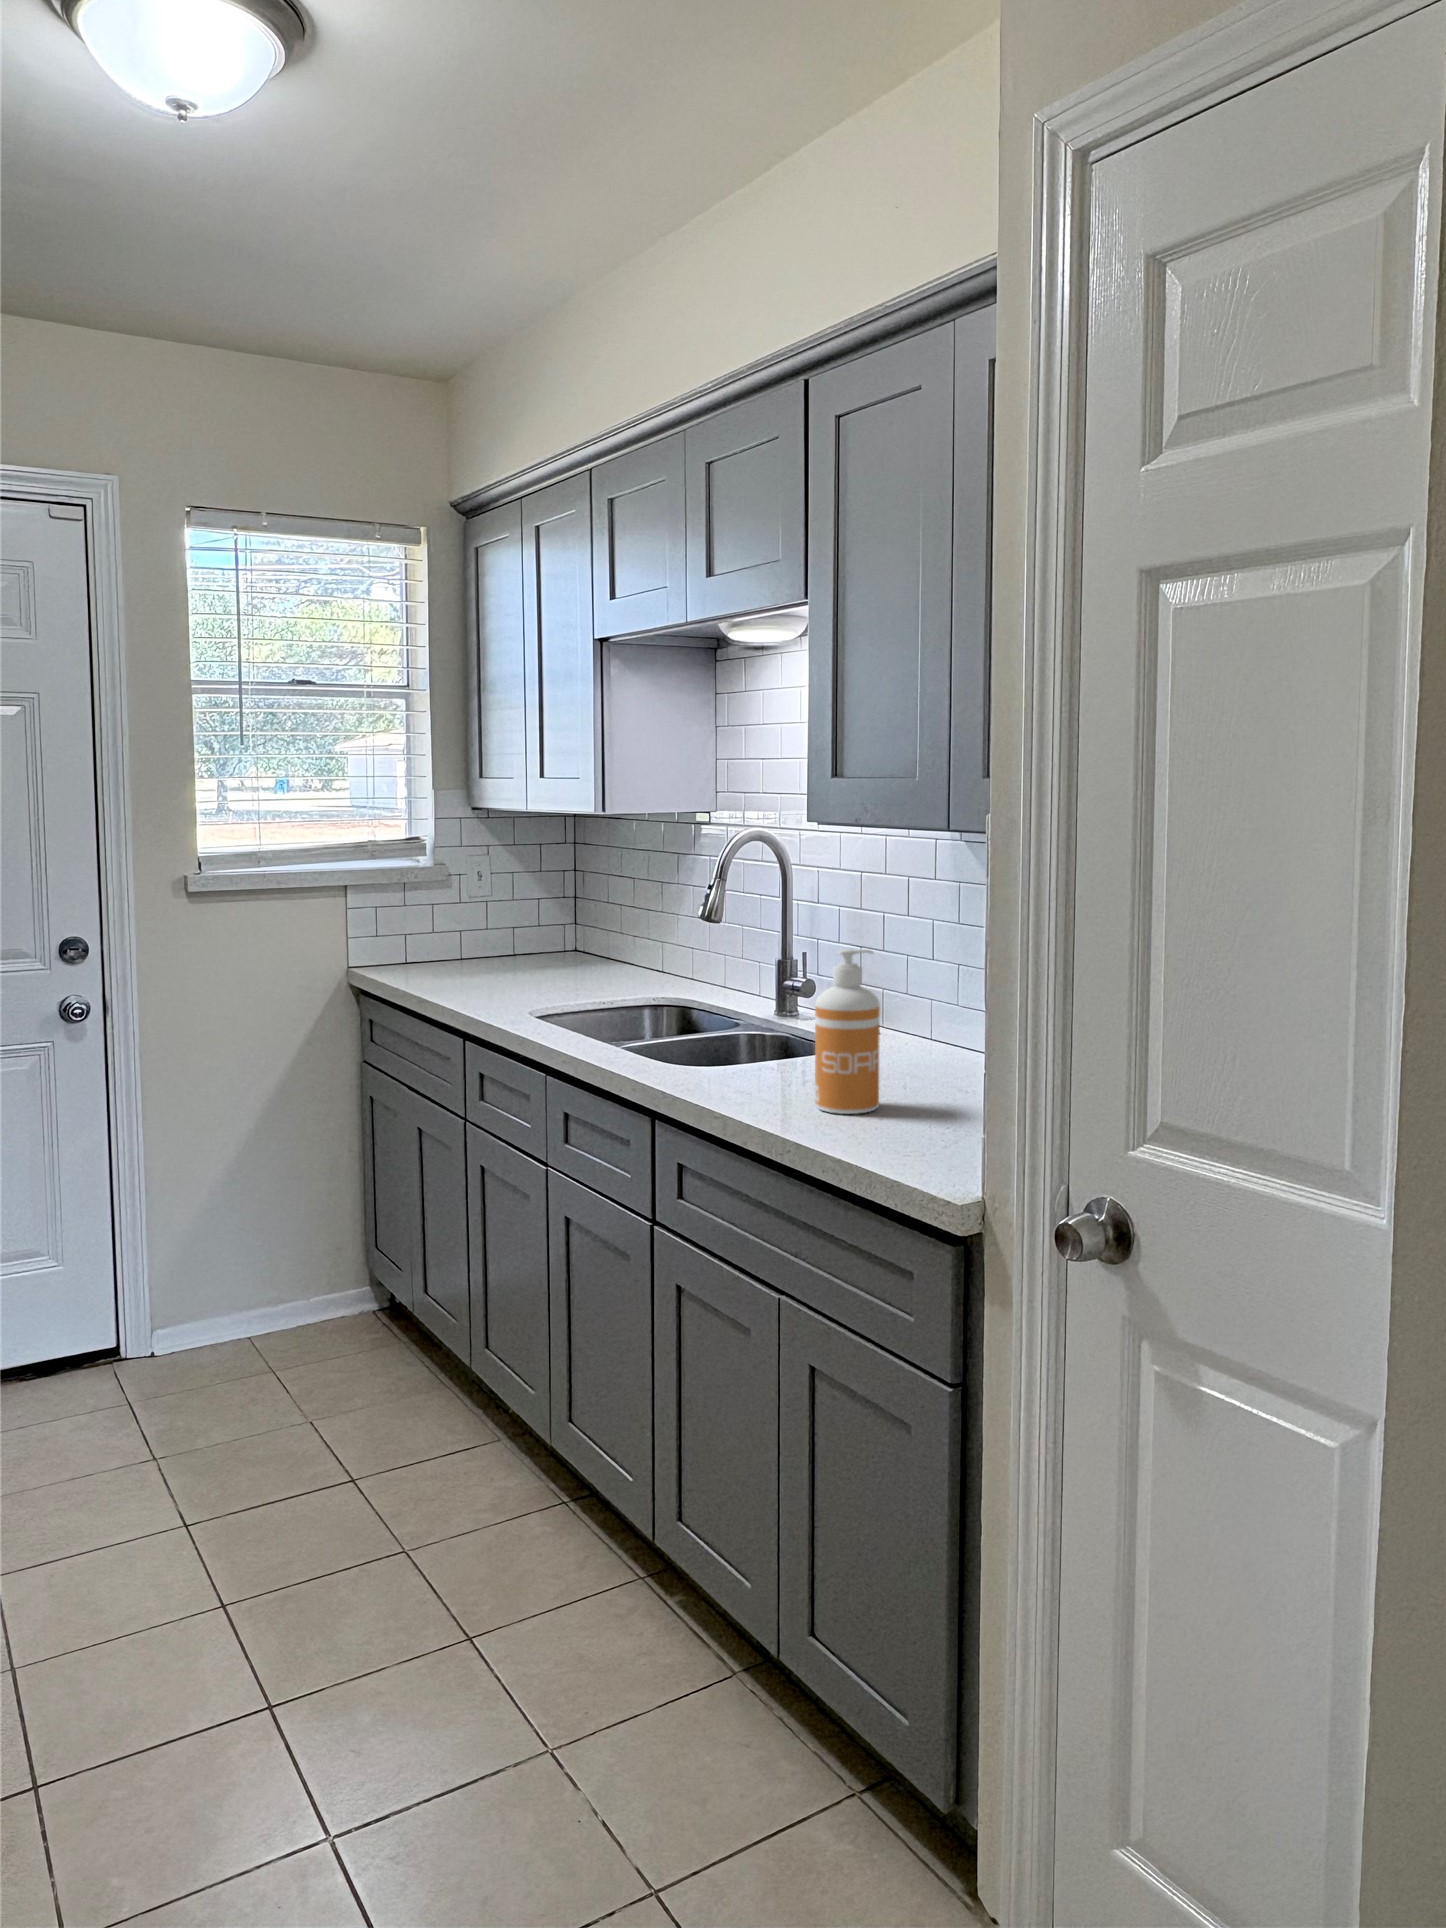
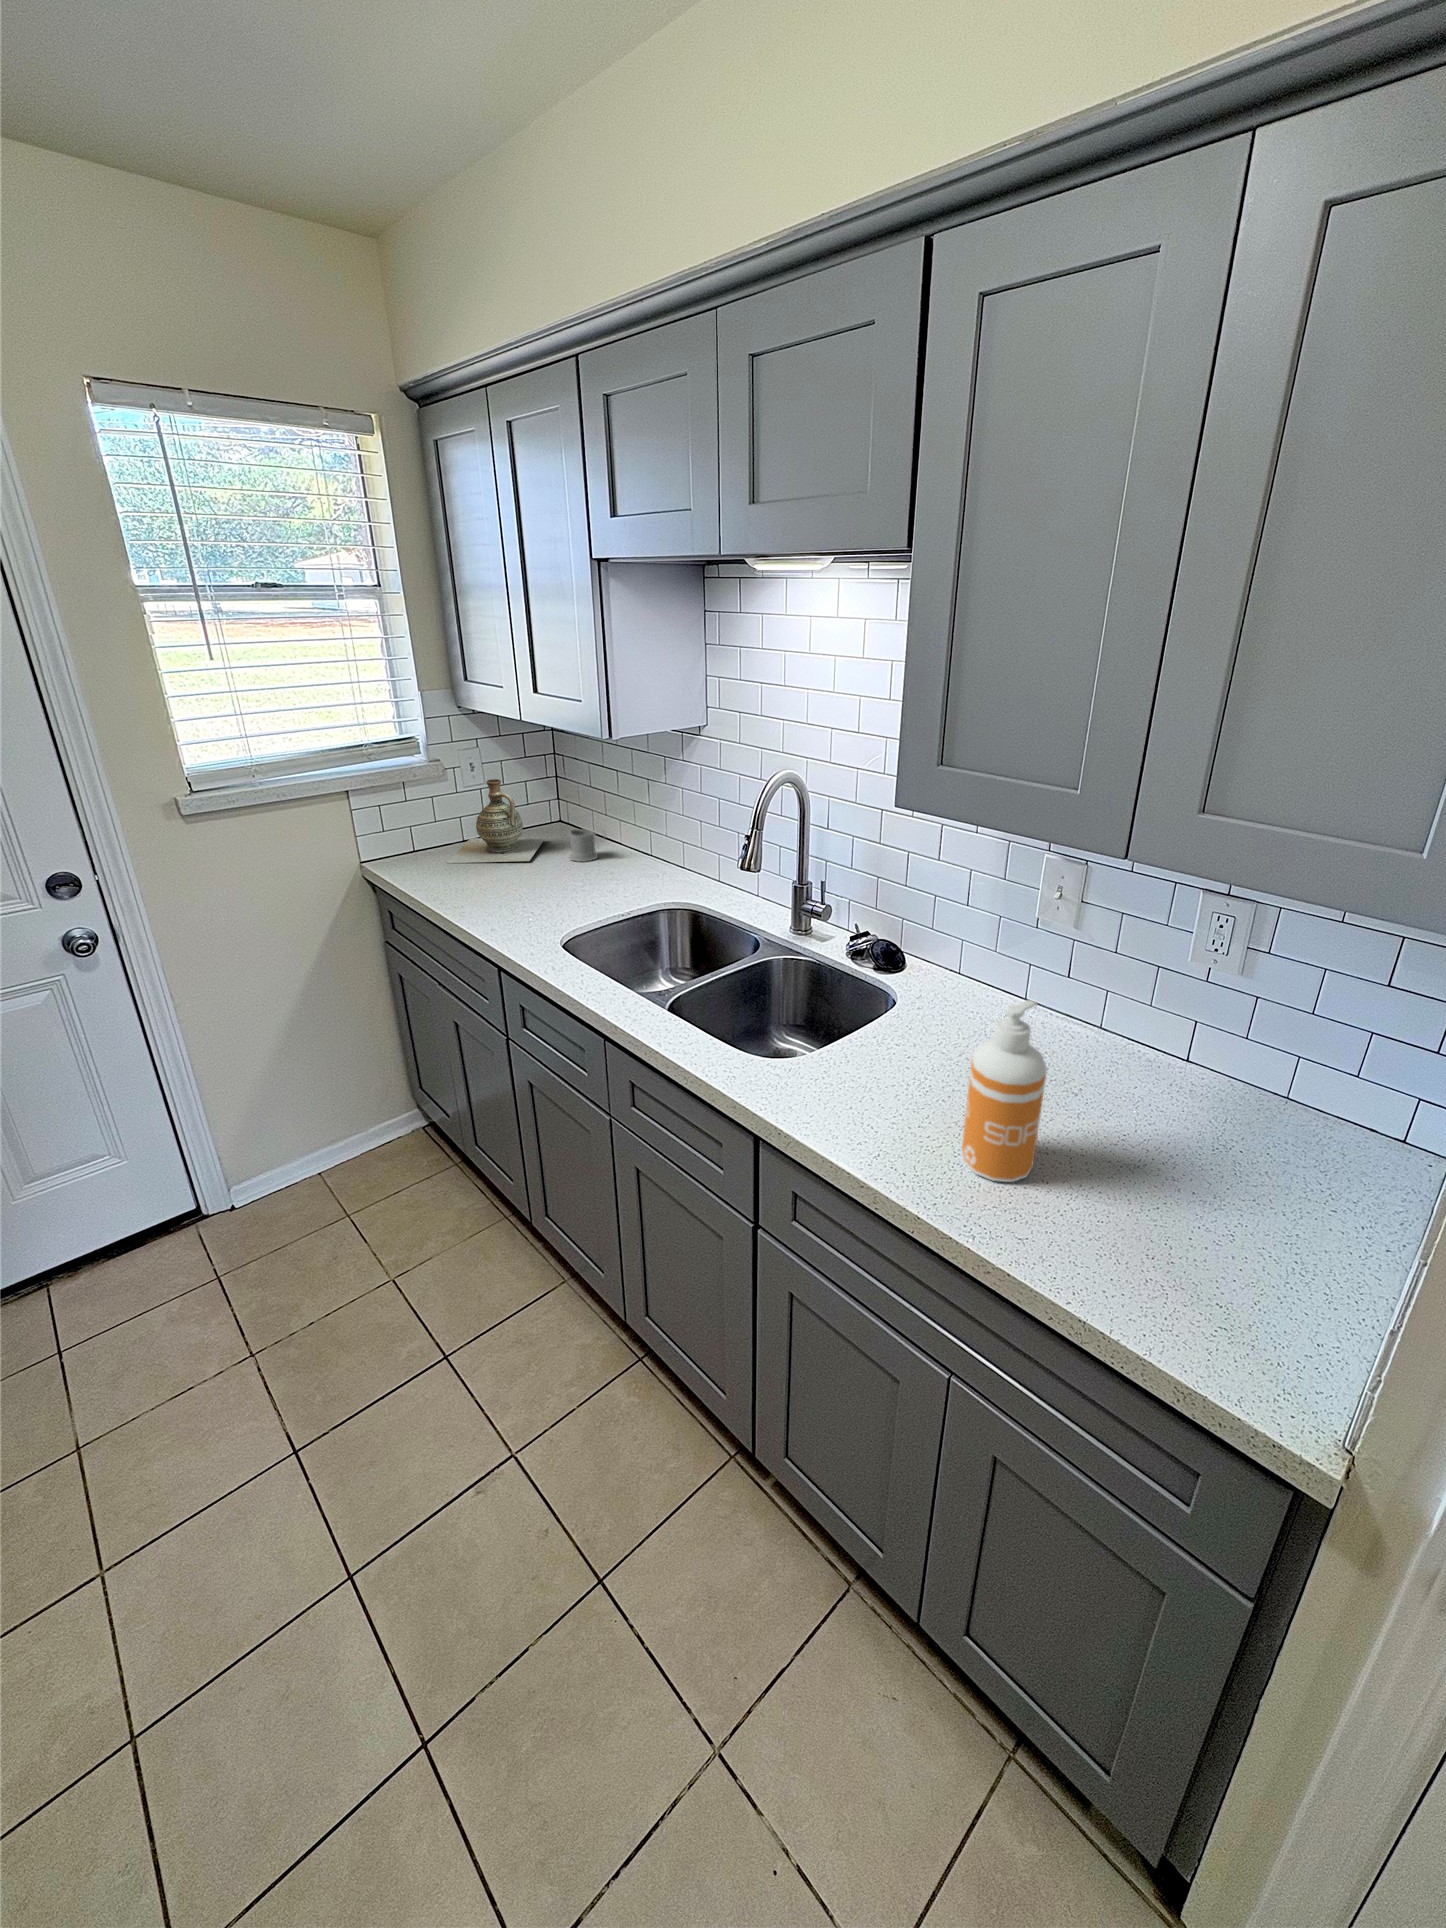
ceramic jug: none [438,885,553,972] -> present [447,779,546,863]
mug: none [571,940,613,975] -> present [569,829,598,862]

